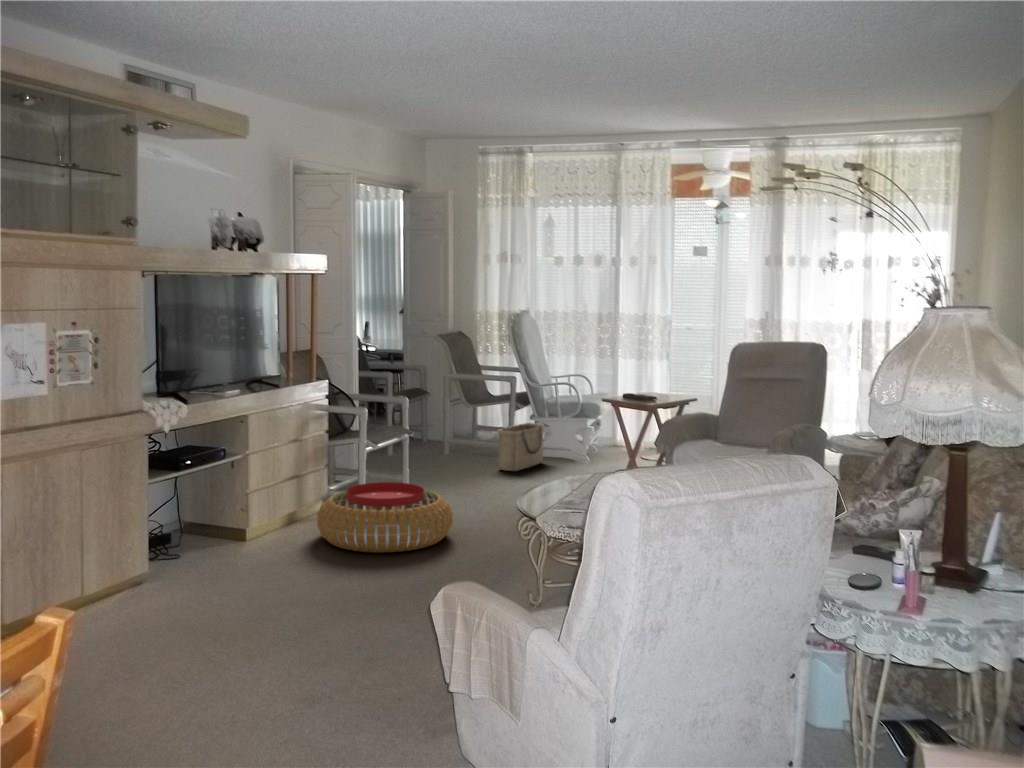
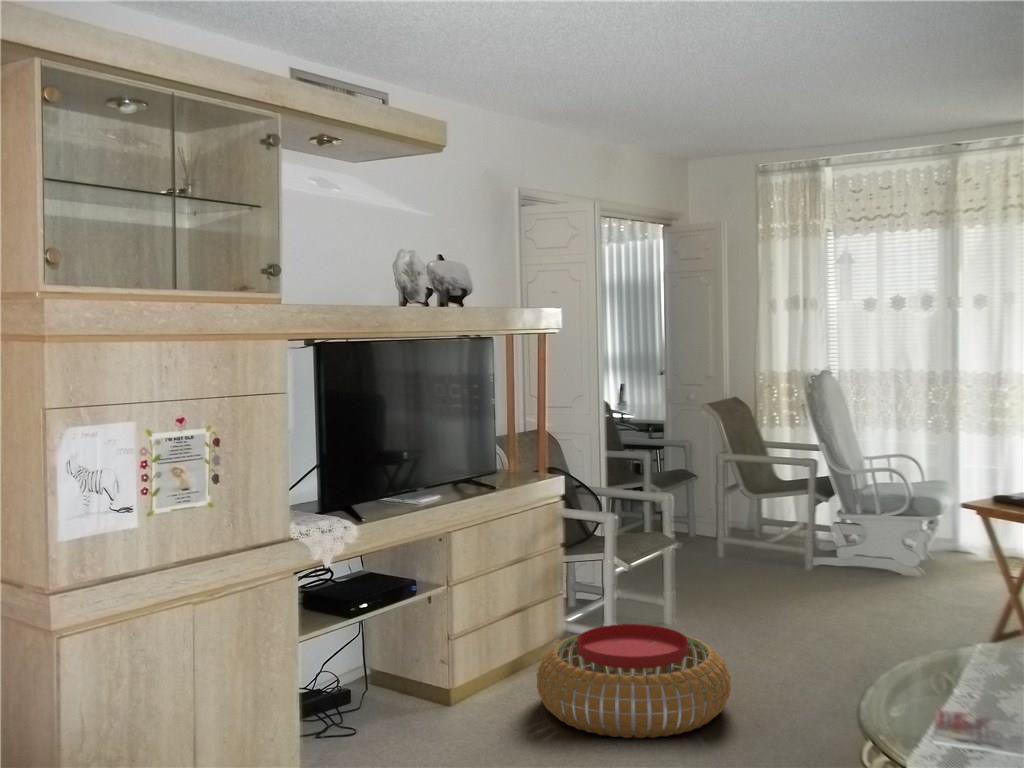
basket: present [497,423,545,471] -> none [791,523,858,592]

